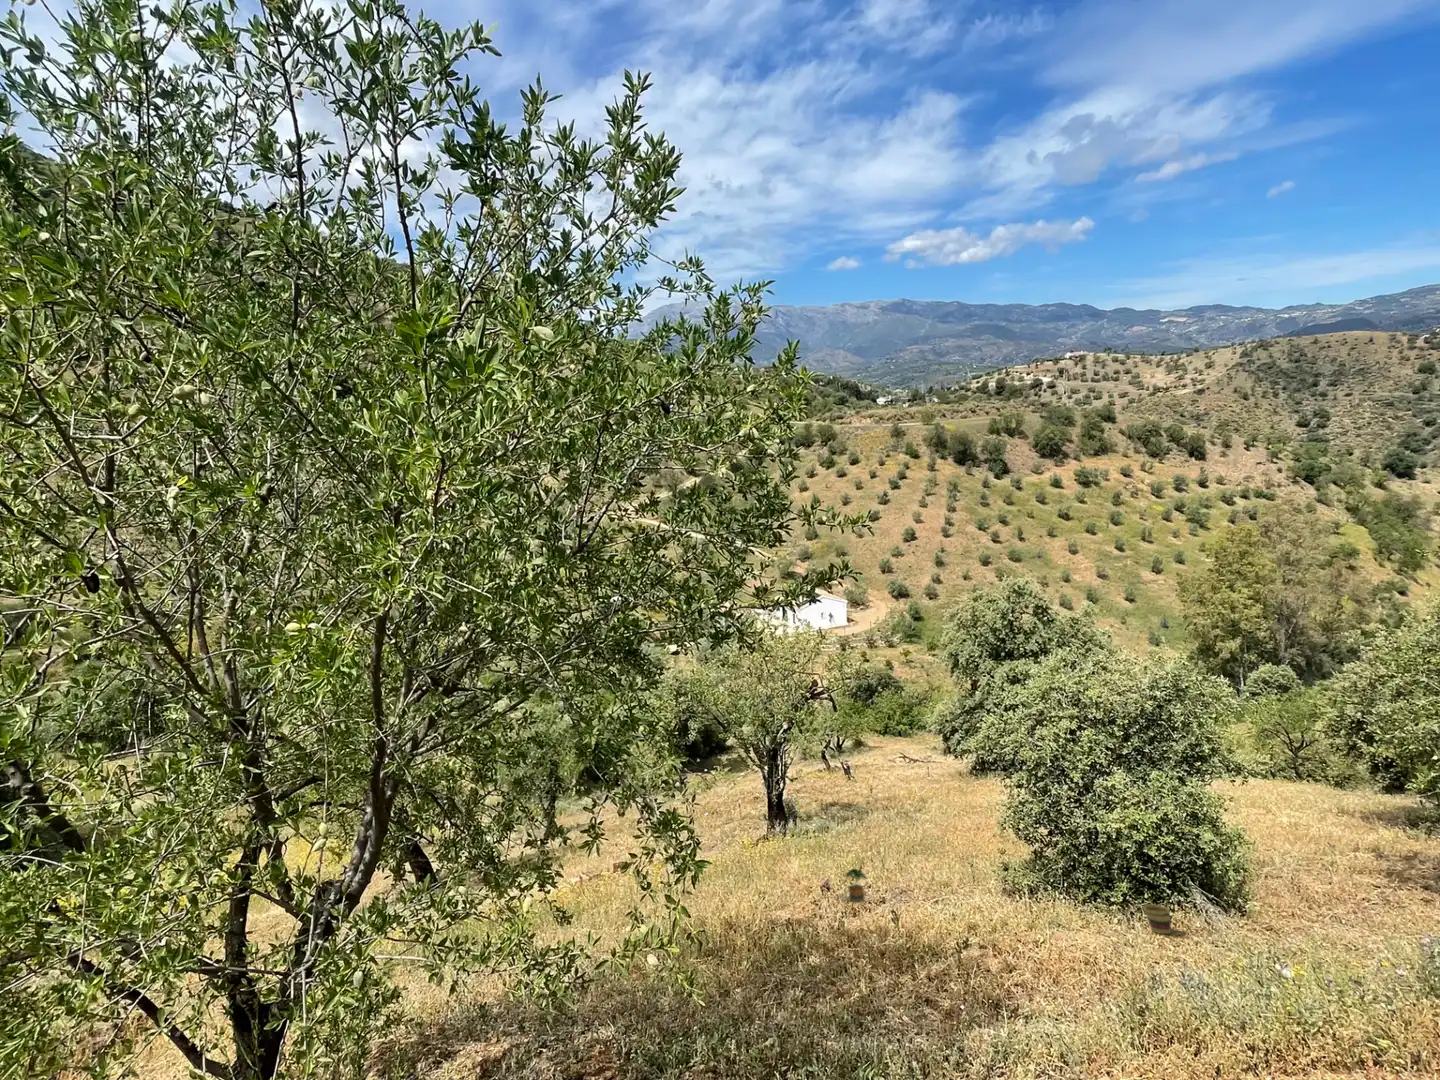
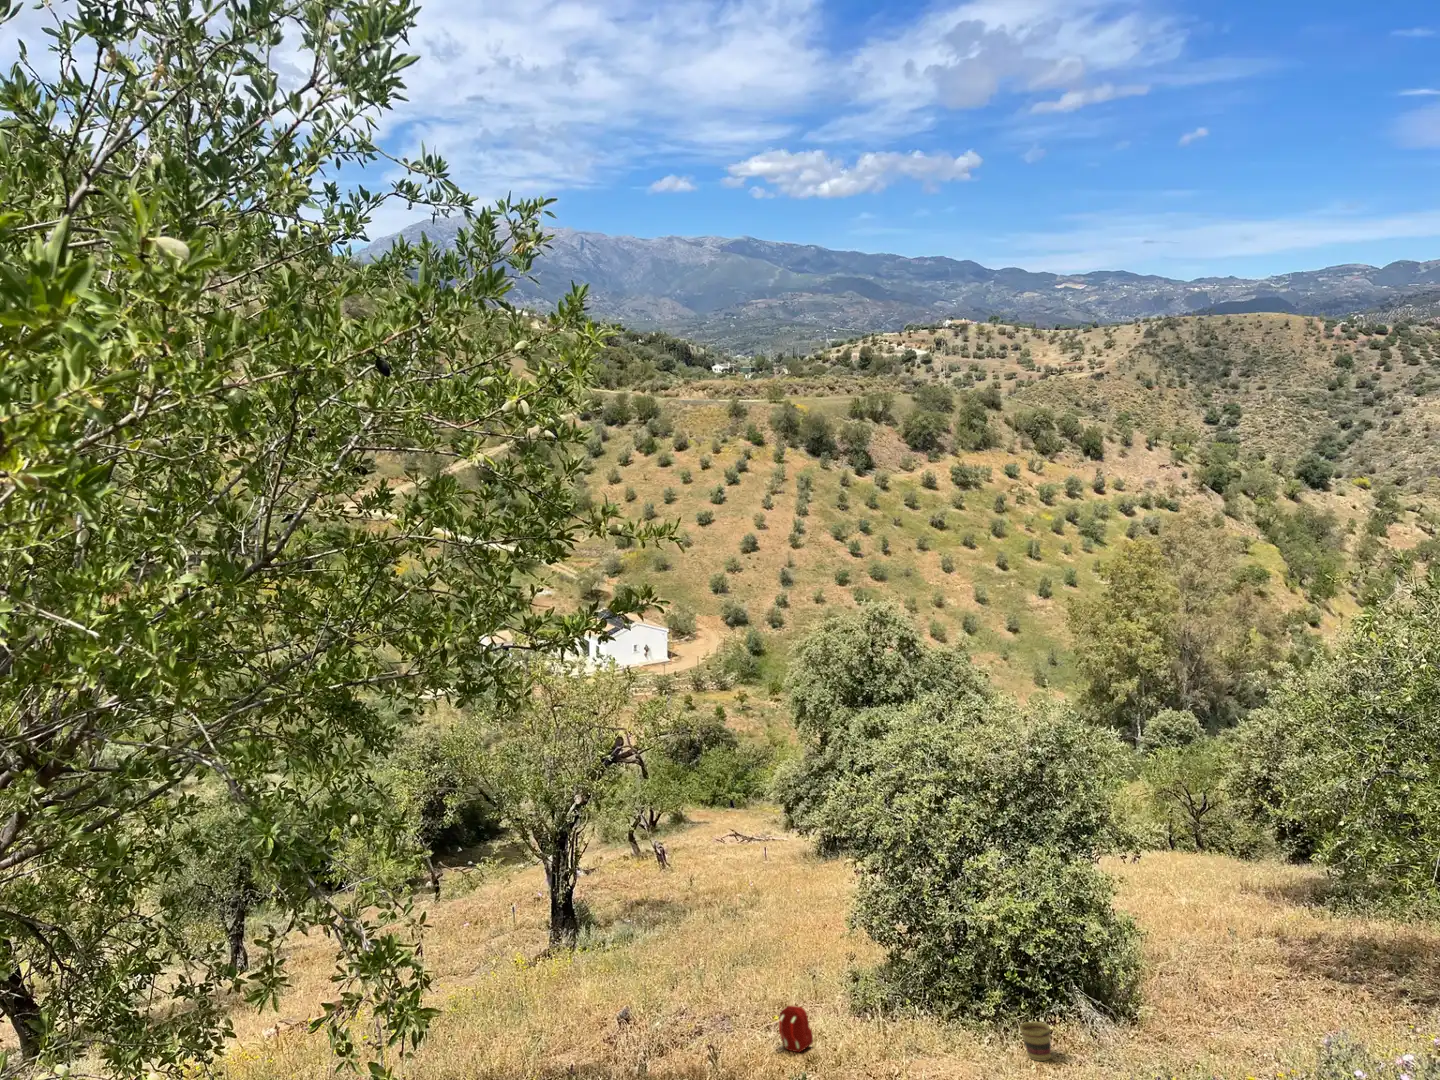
potted tree: present [846,868,866,902] -> none [641,1003,672,1054]
backpack: none [947,876,974,910] -> present [779,1006,813,1052]

